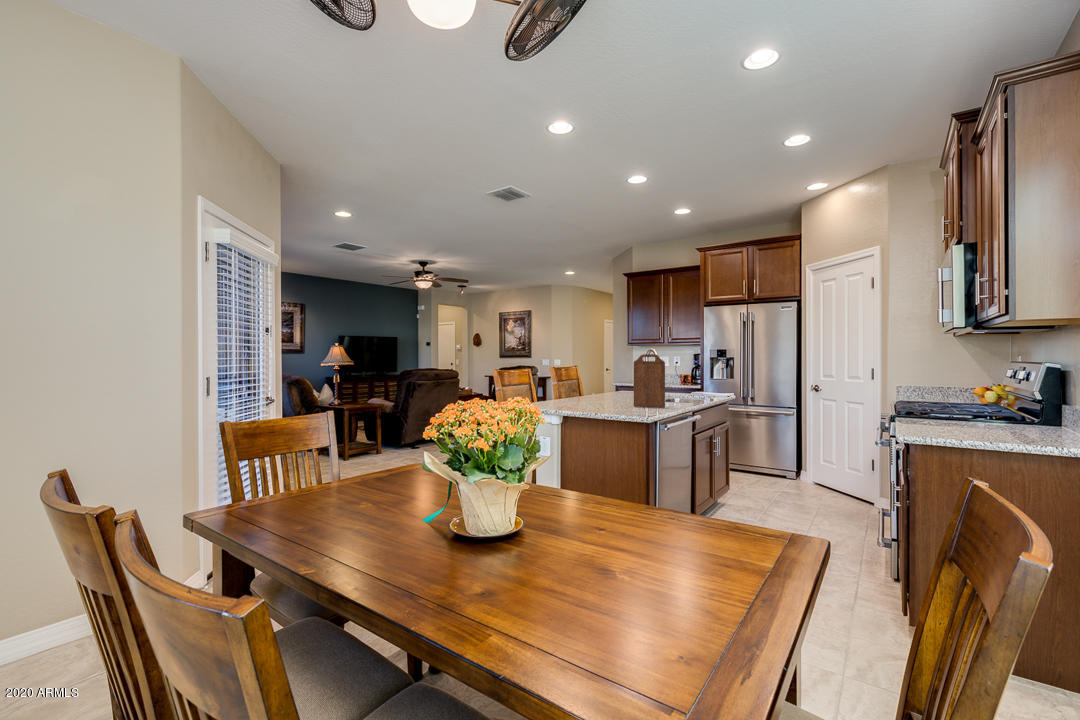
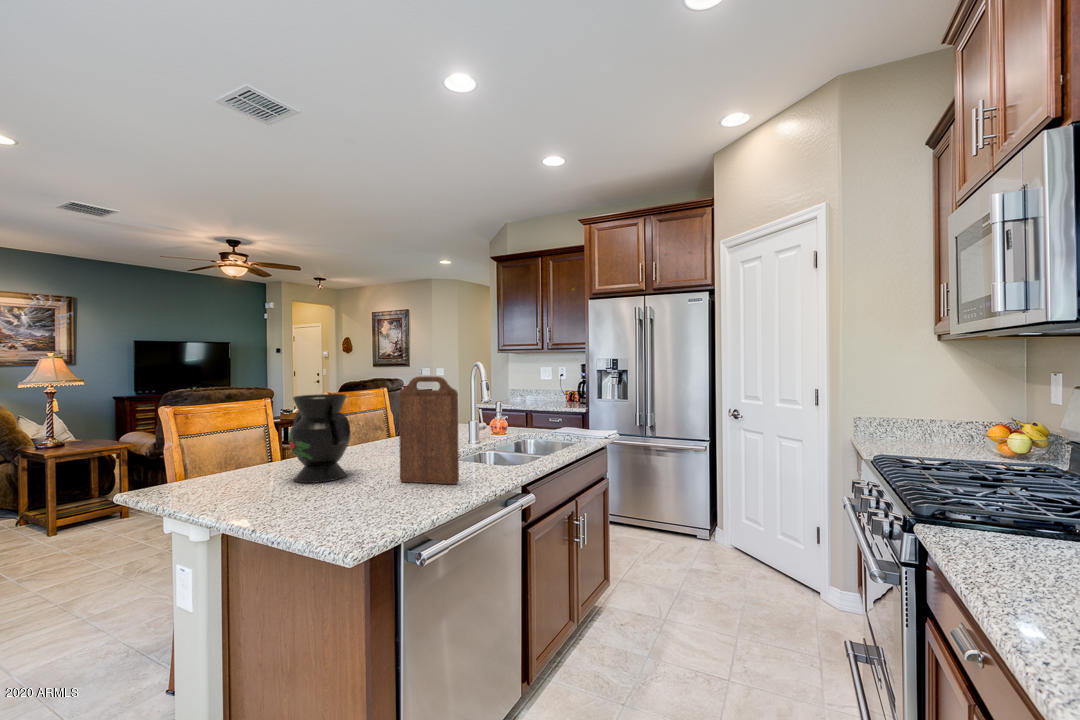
decorative vase: none [571,364,608,406] -> present [289,394,351,483]

